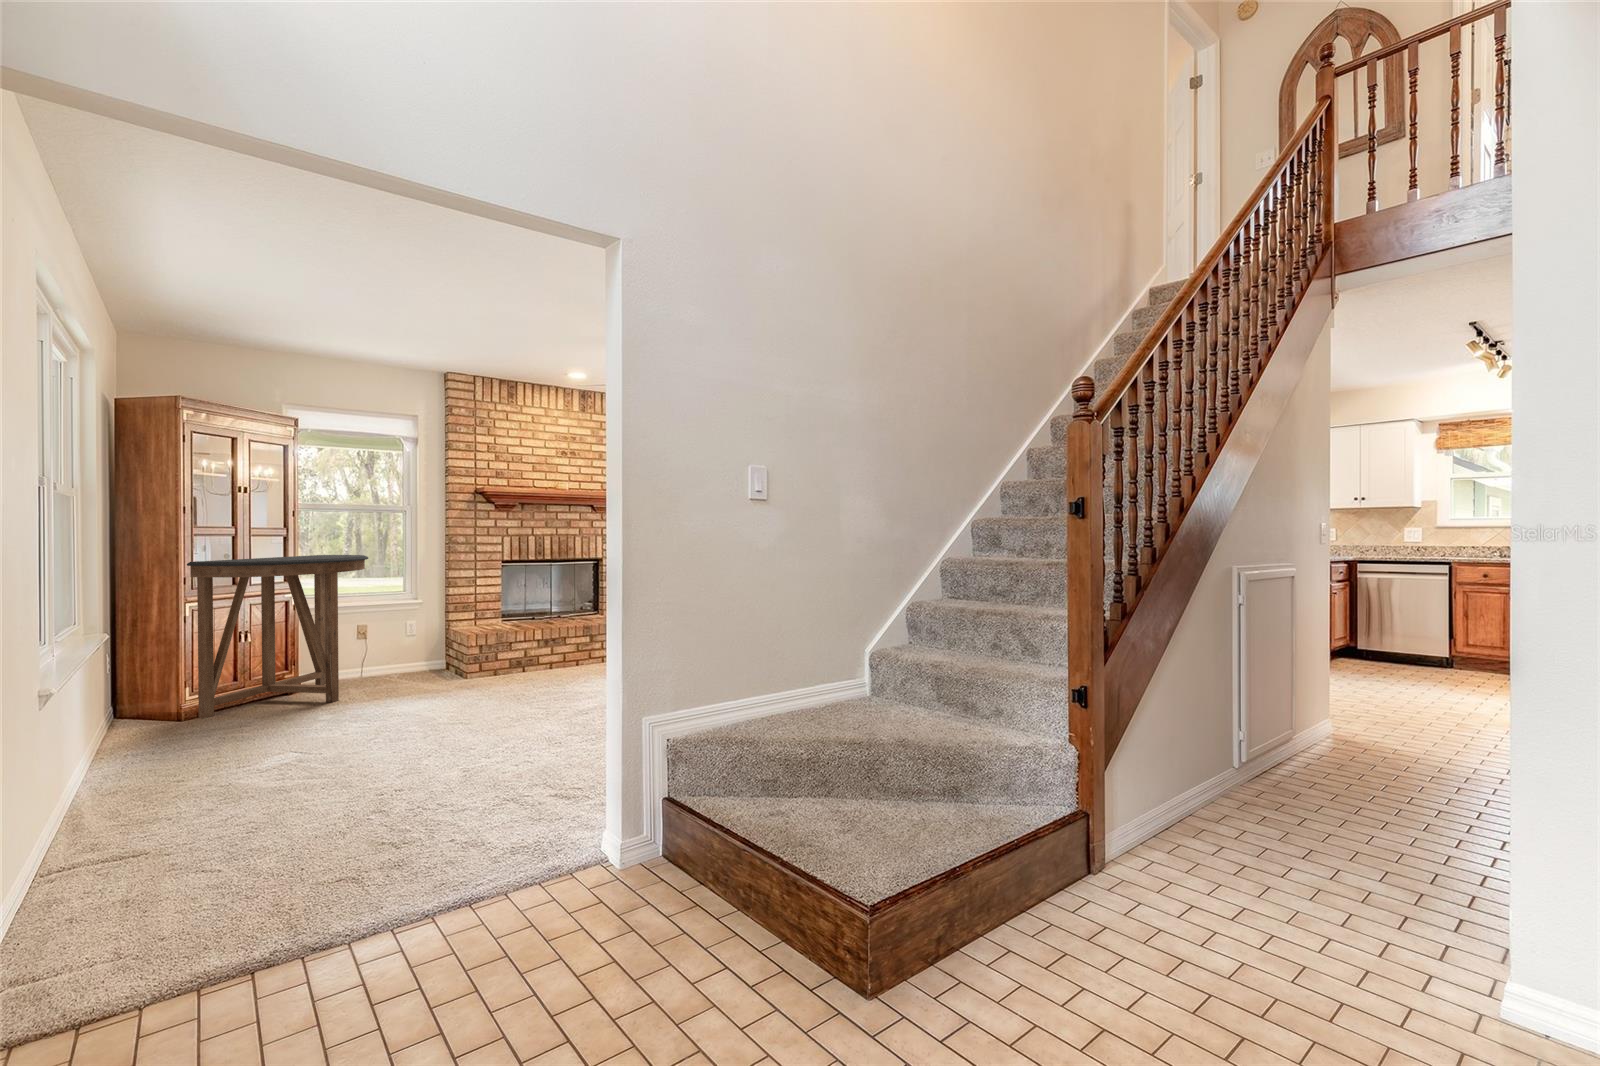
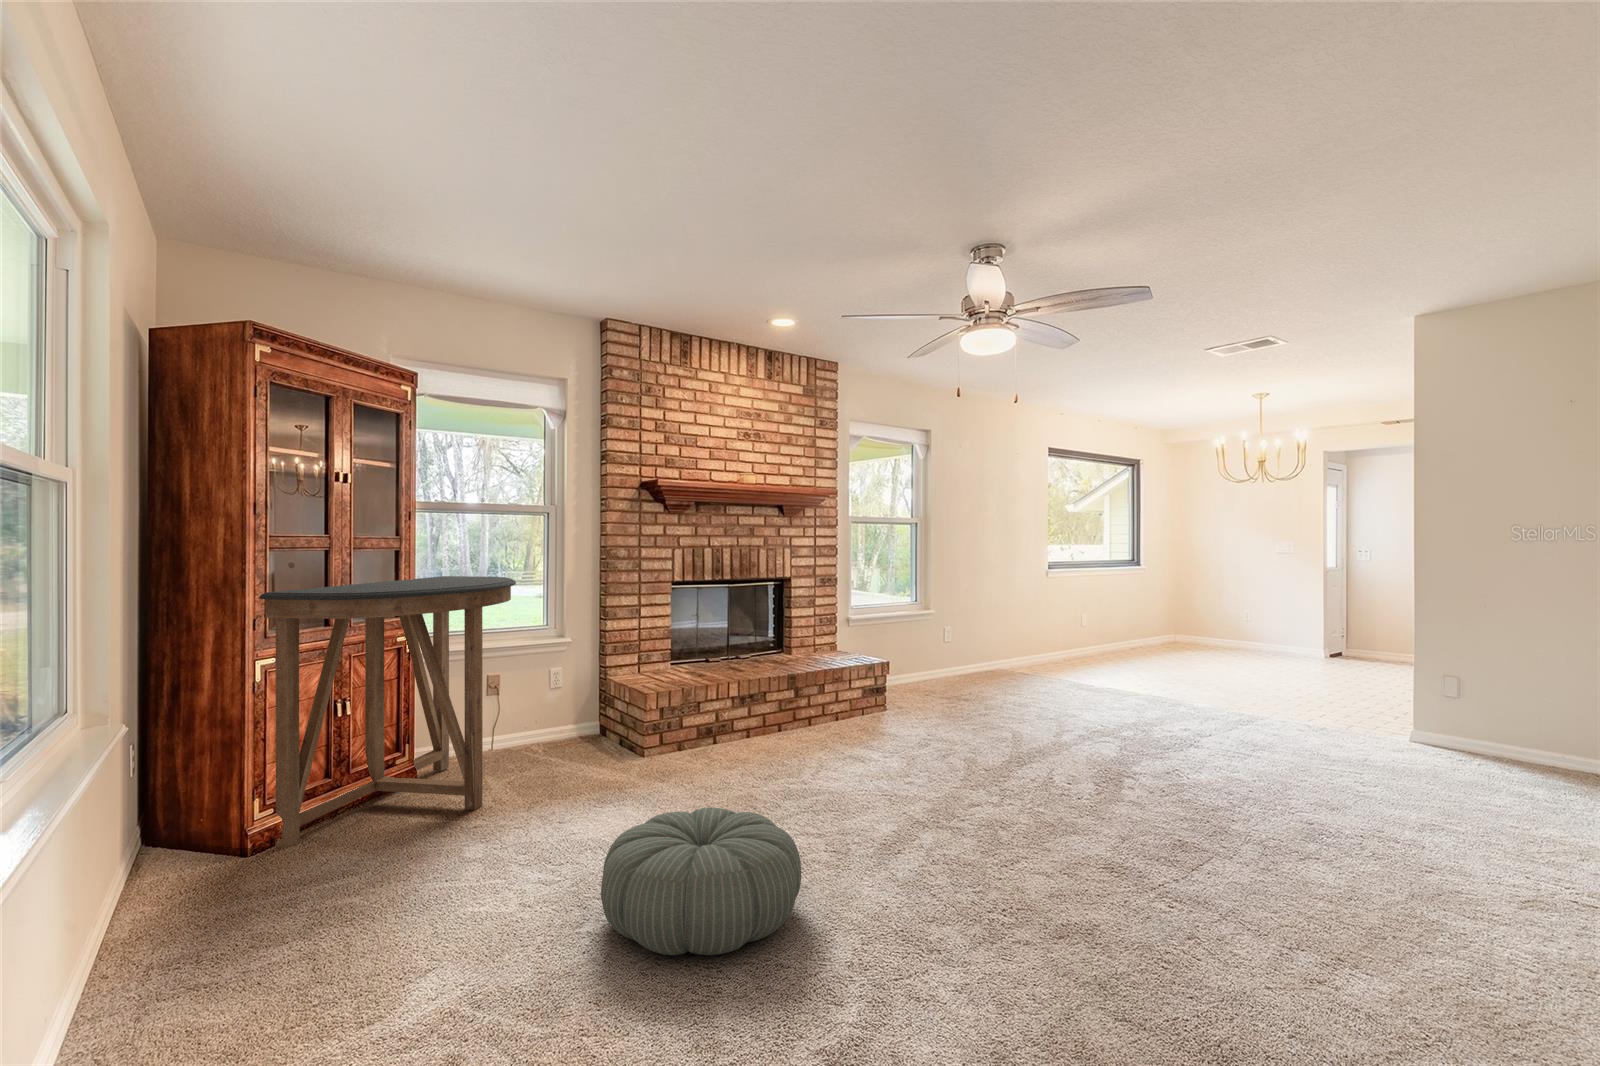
pouf: none [371,684,494,749] -> present [601,807,801,955]

